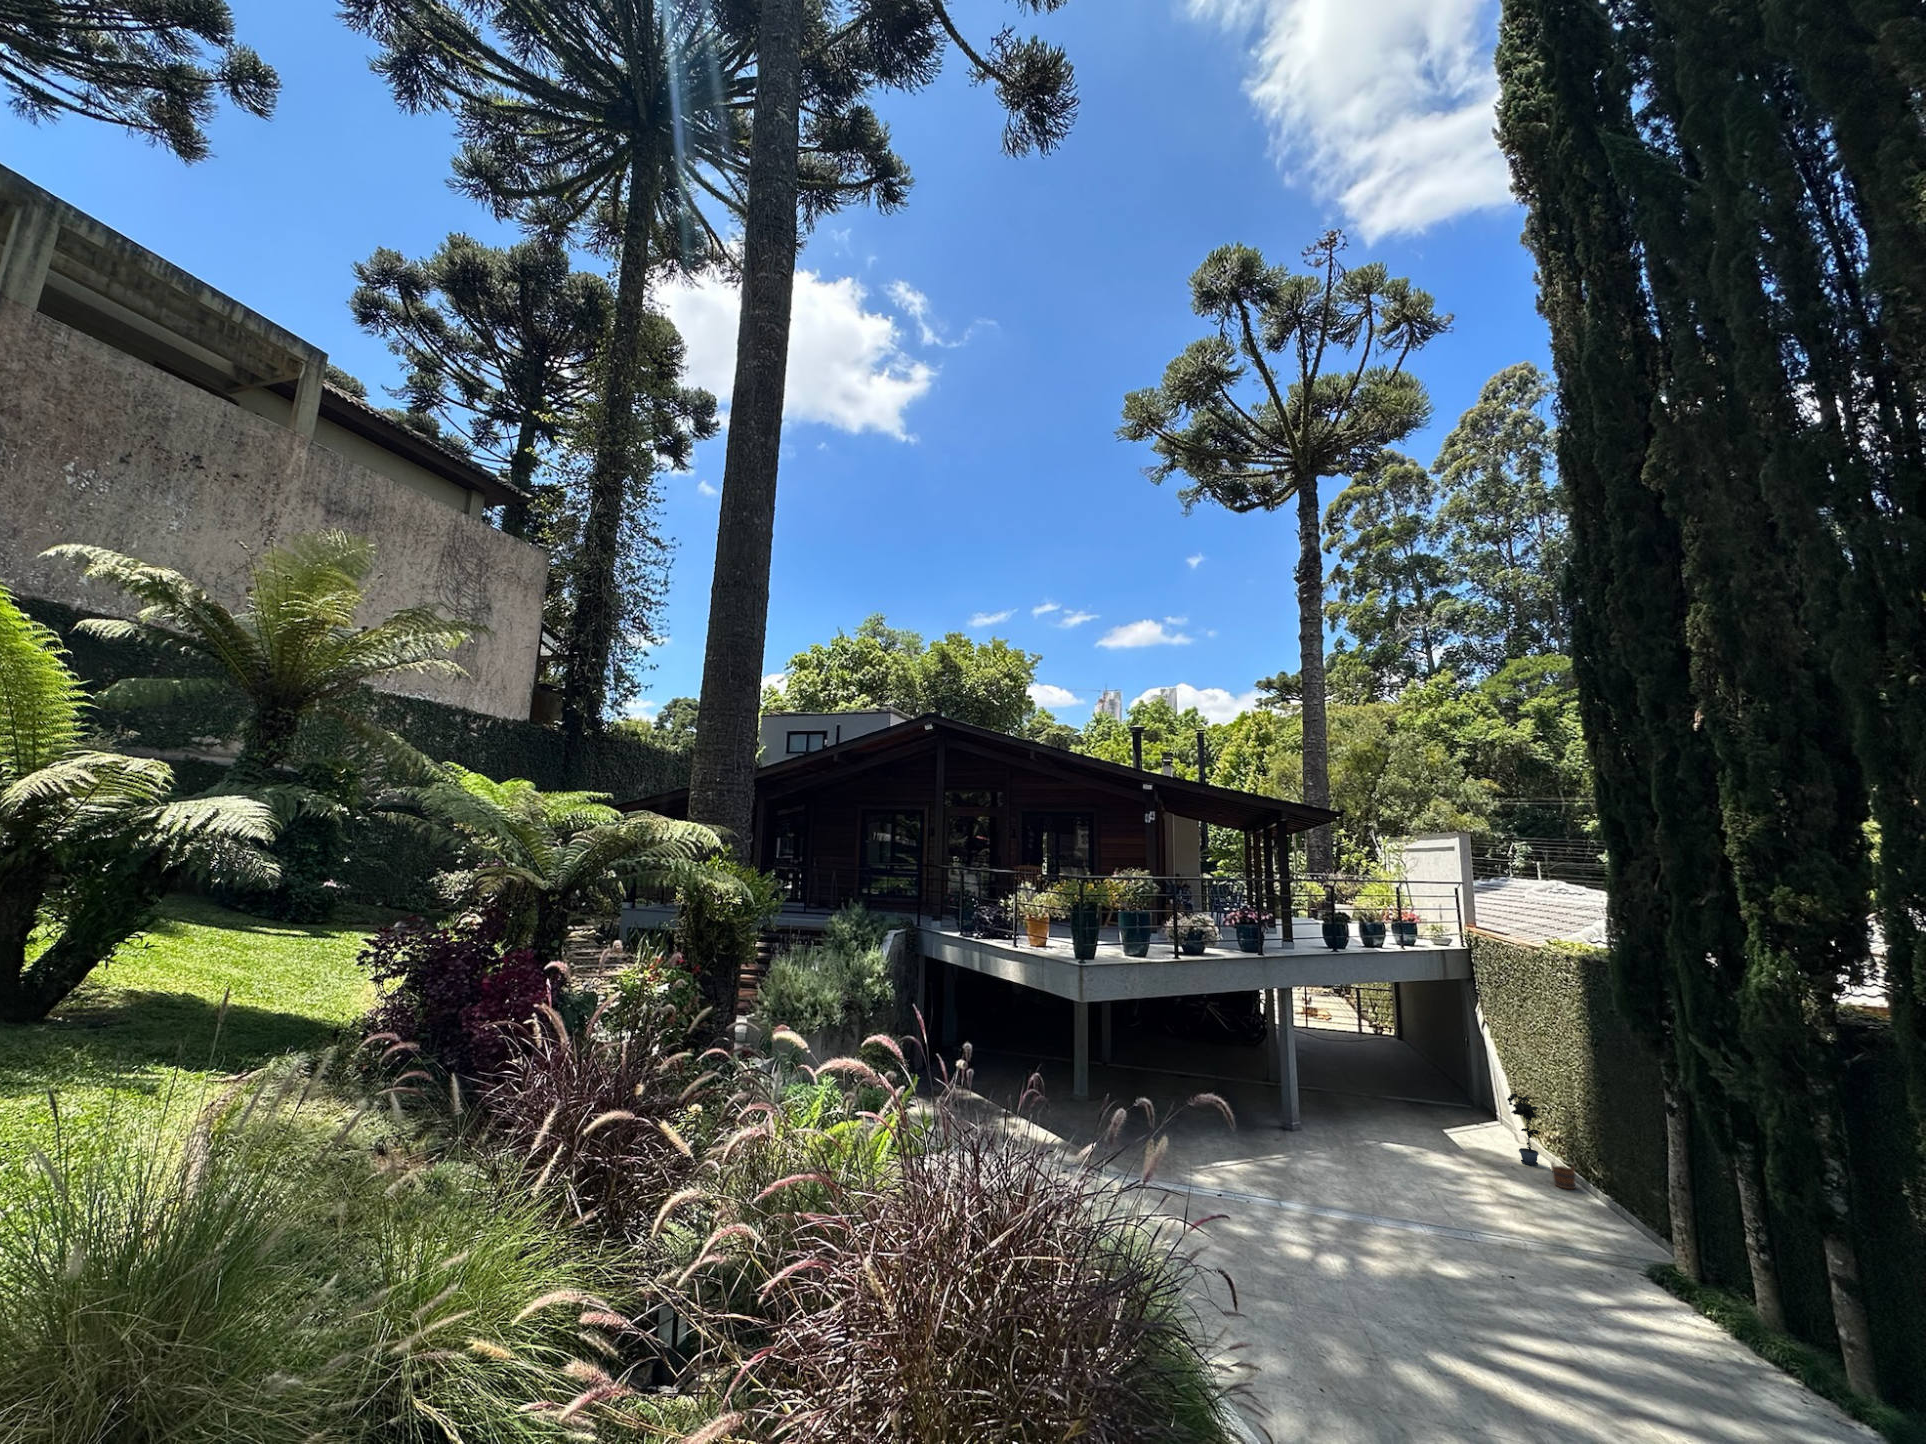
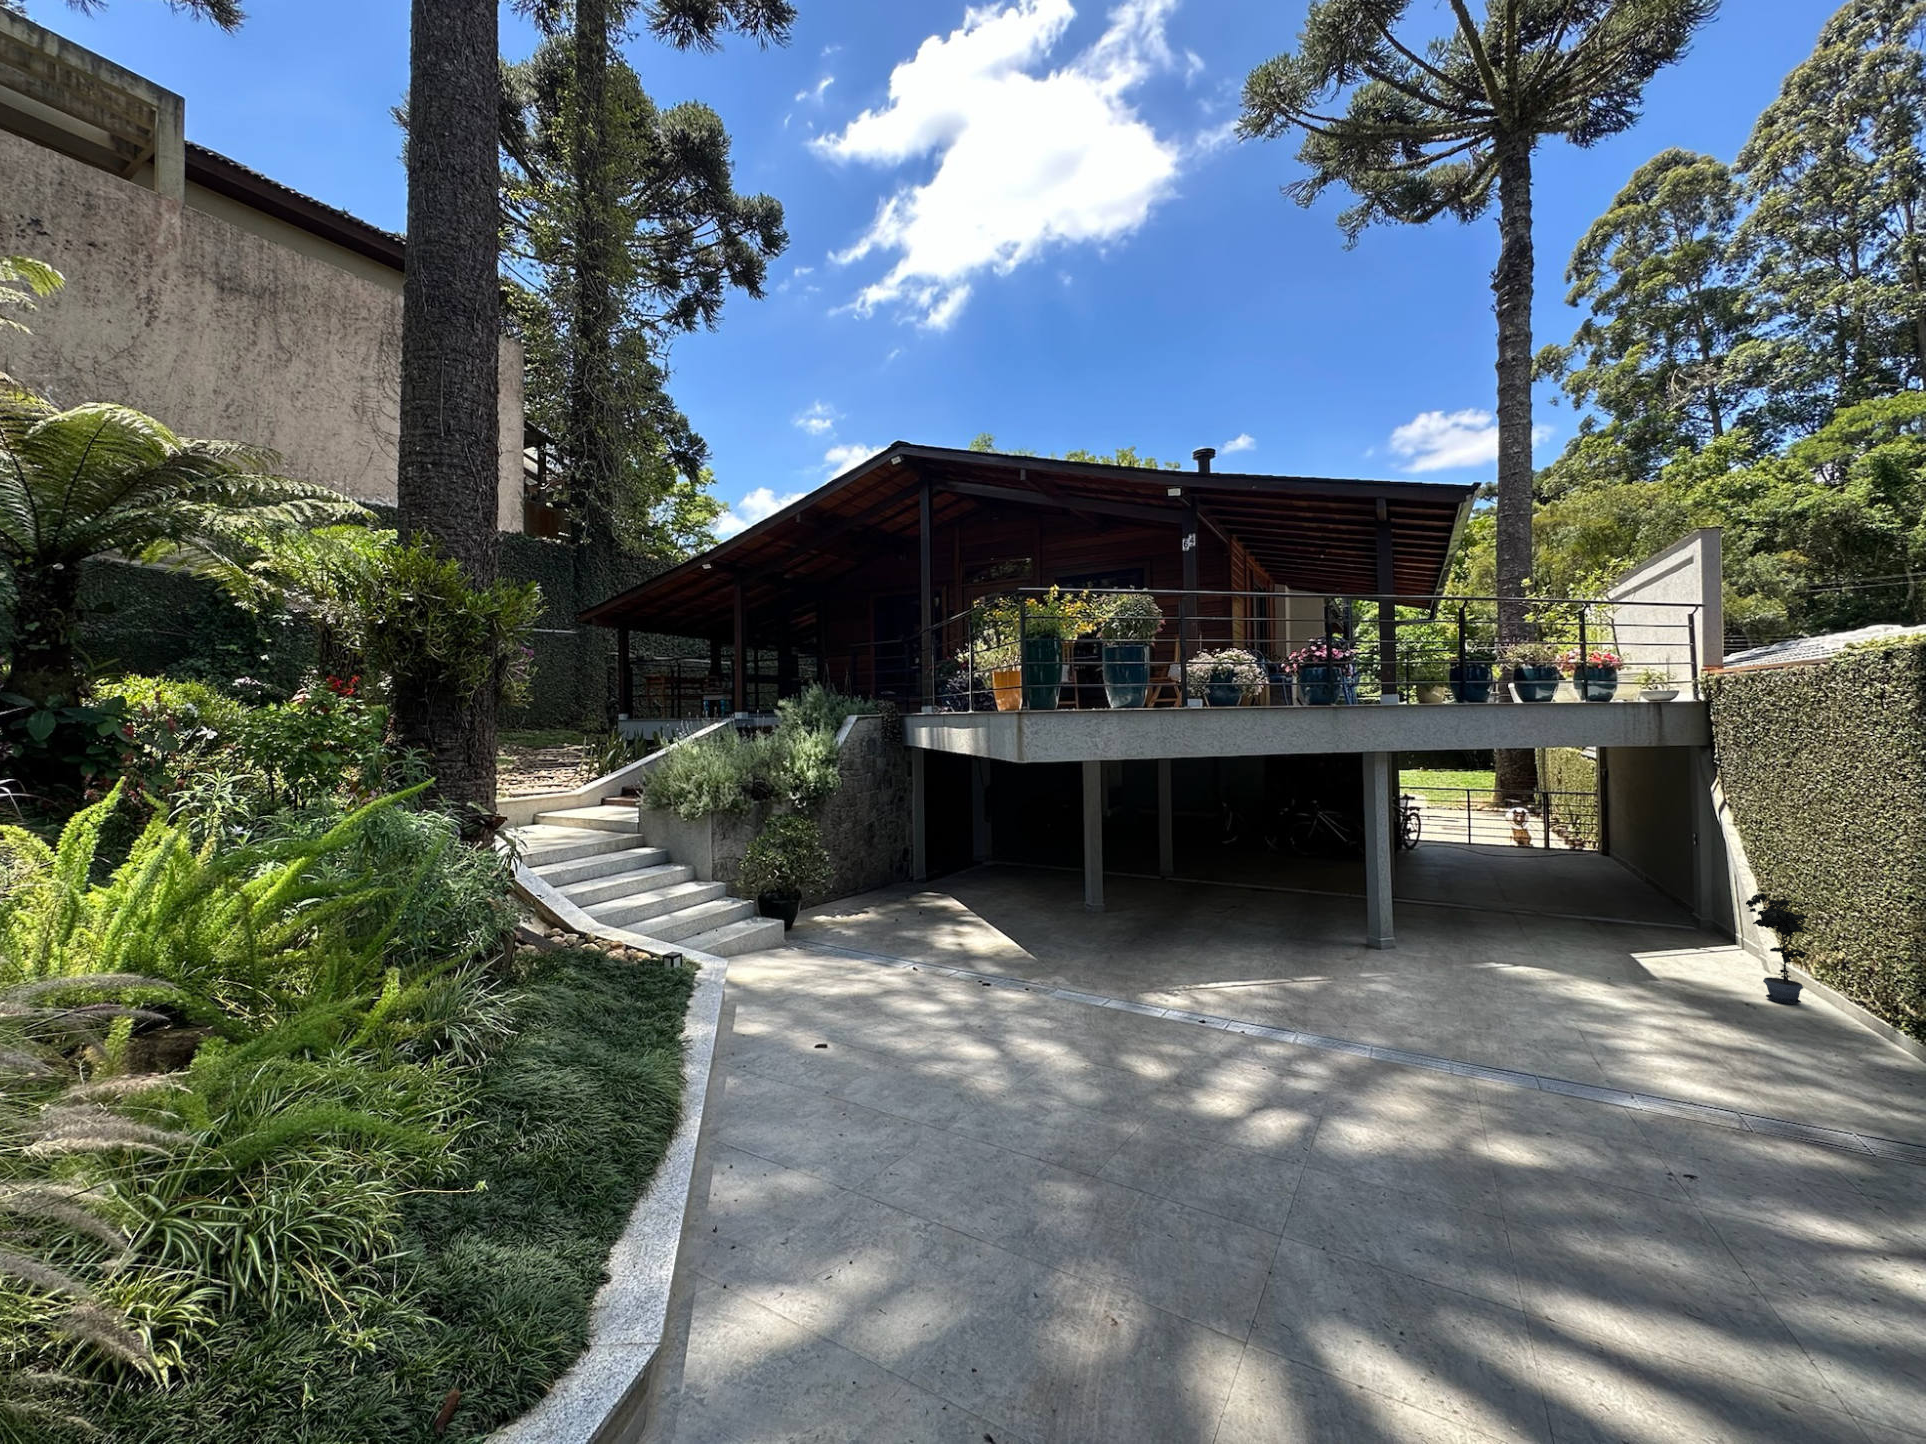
wooden bucket: present [1551,1152,1576,1189] -> none [1822,983,1876,1045]

